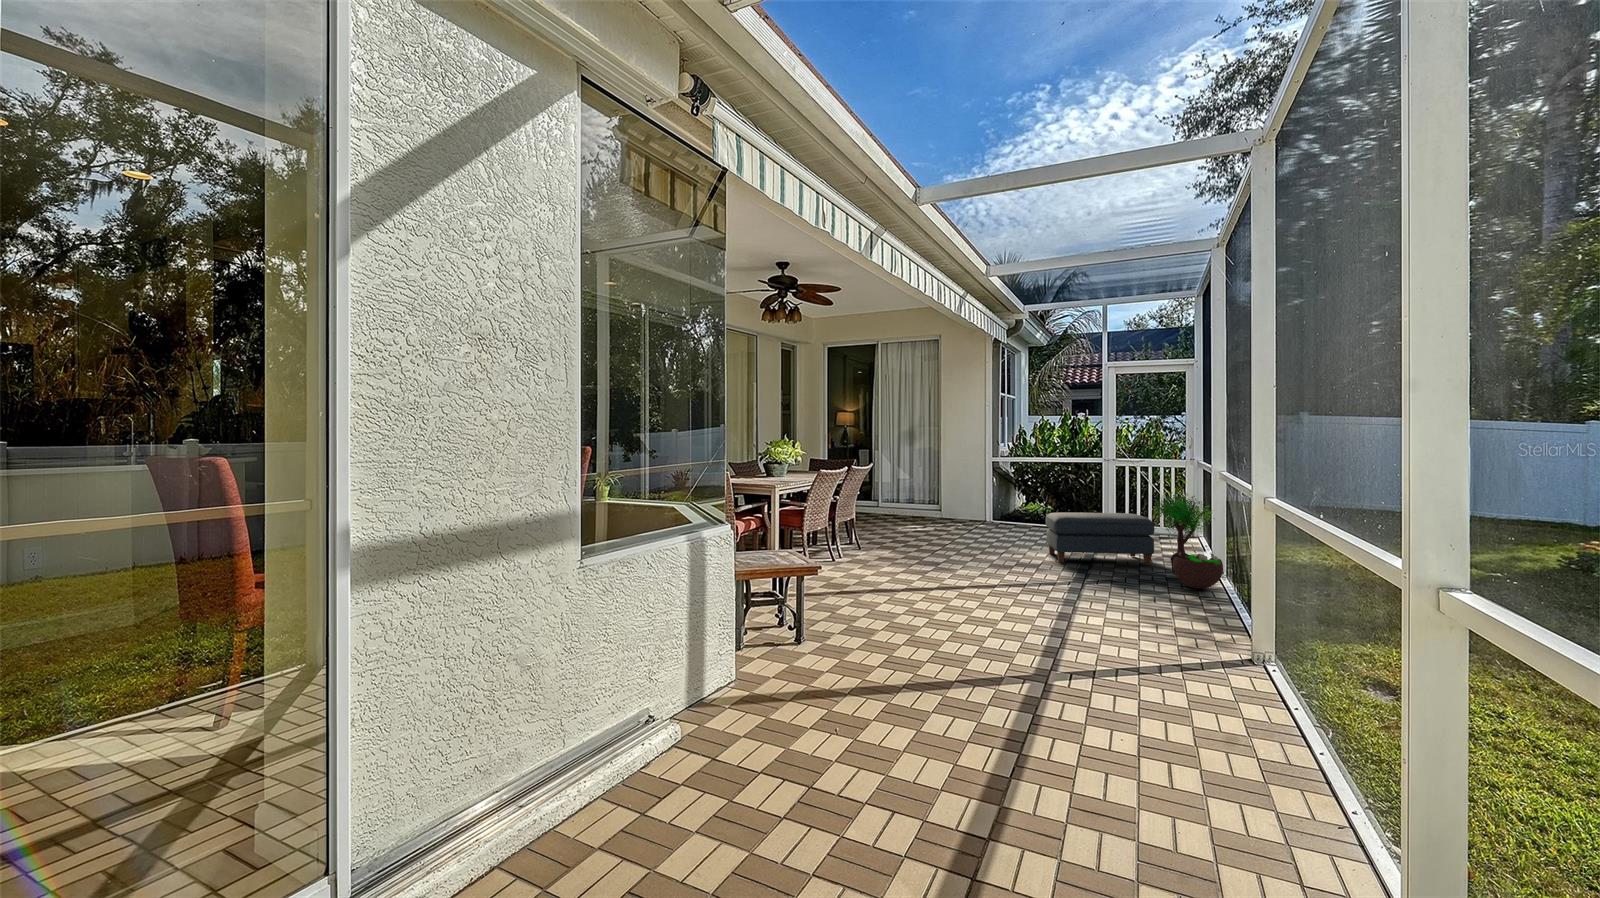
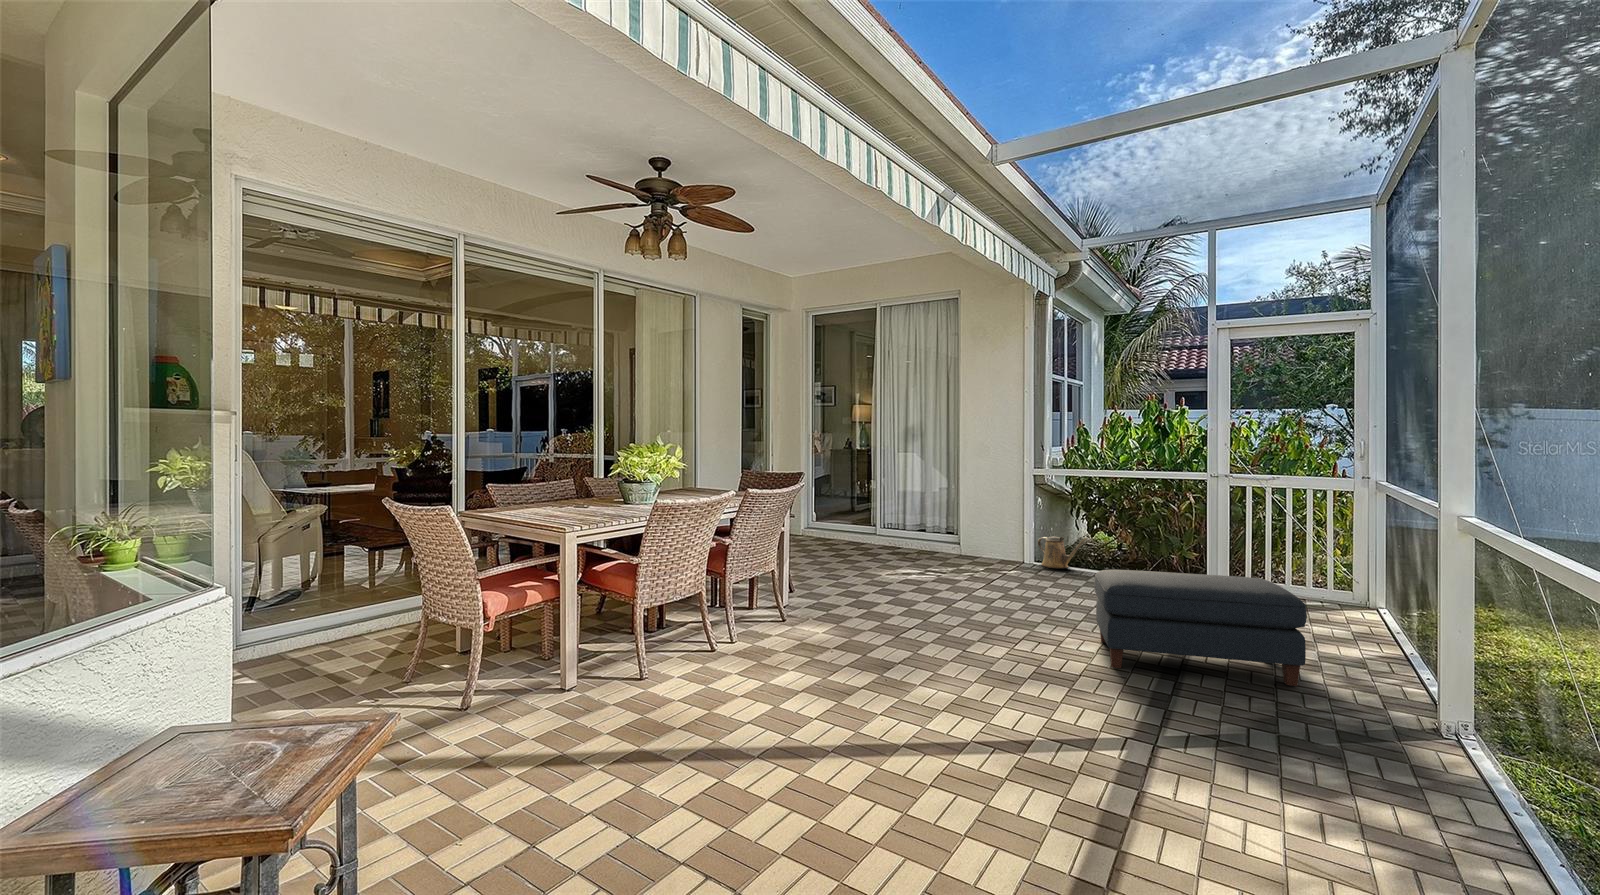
potted tree: present [1155,491,1223,589] -> none [1314,544,1495,787]
watering can: none [995,502,1029,524] -> present [1038,536,1088,568]

